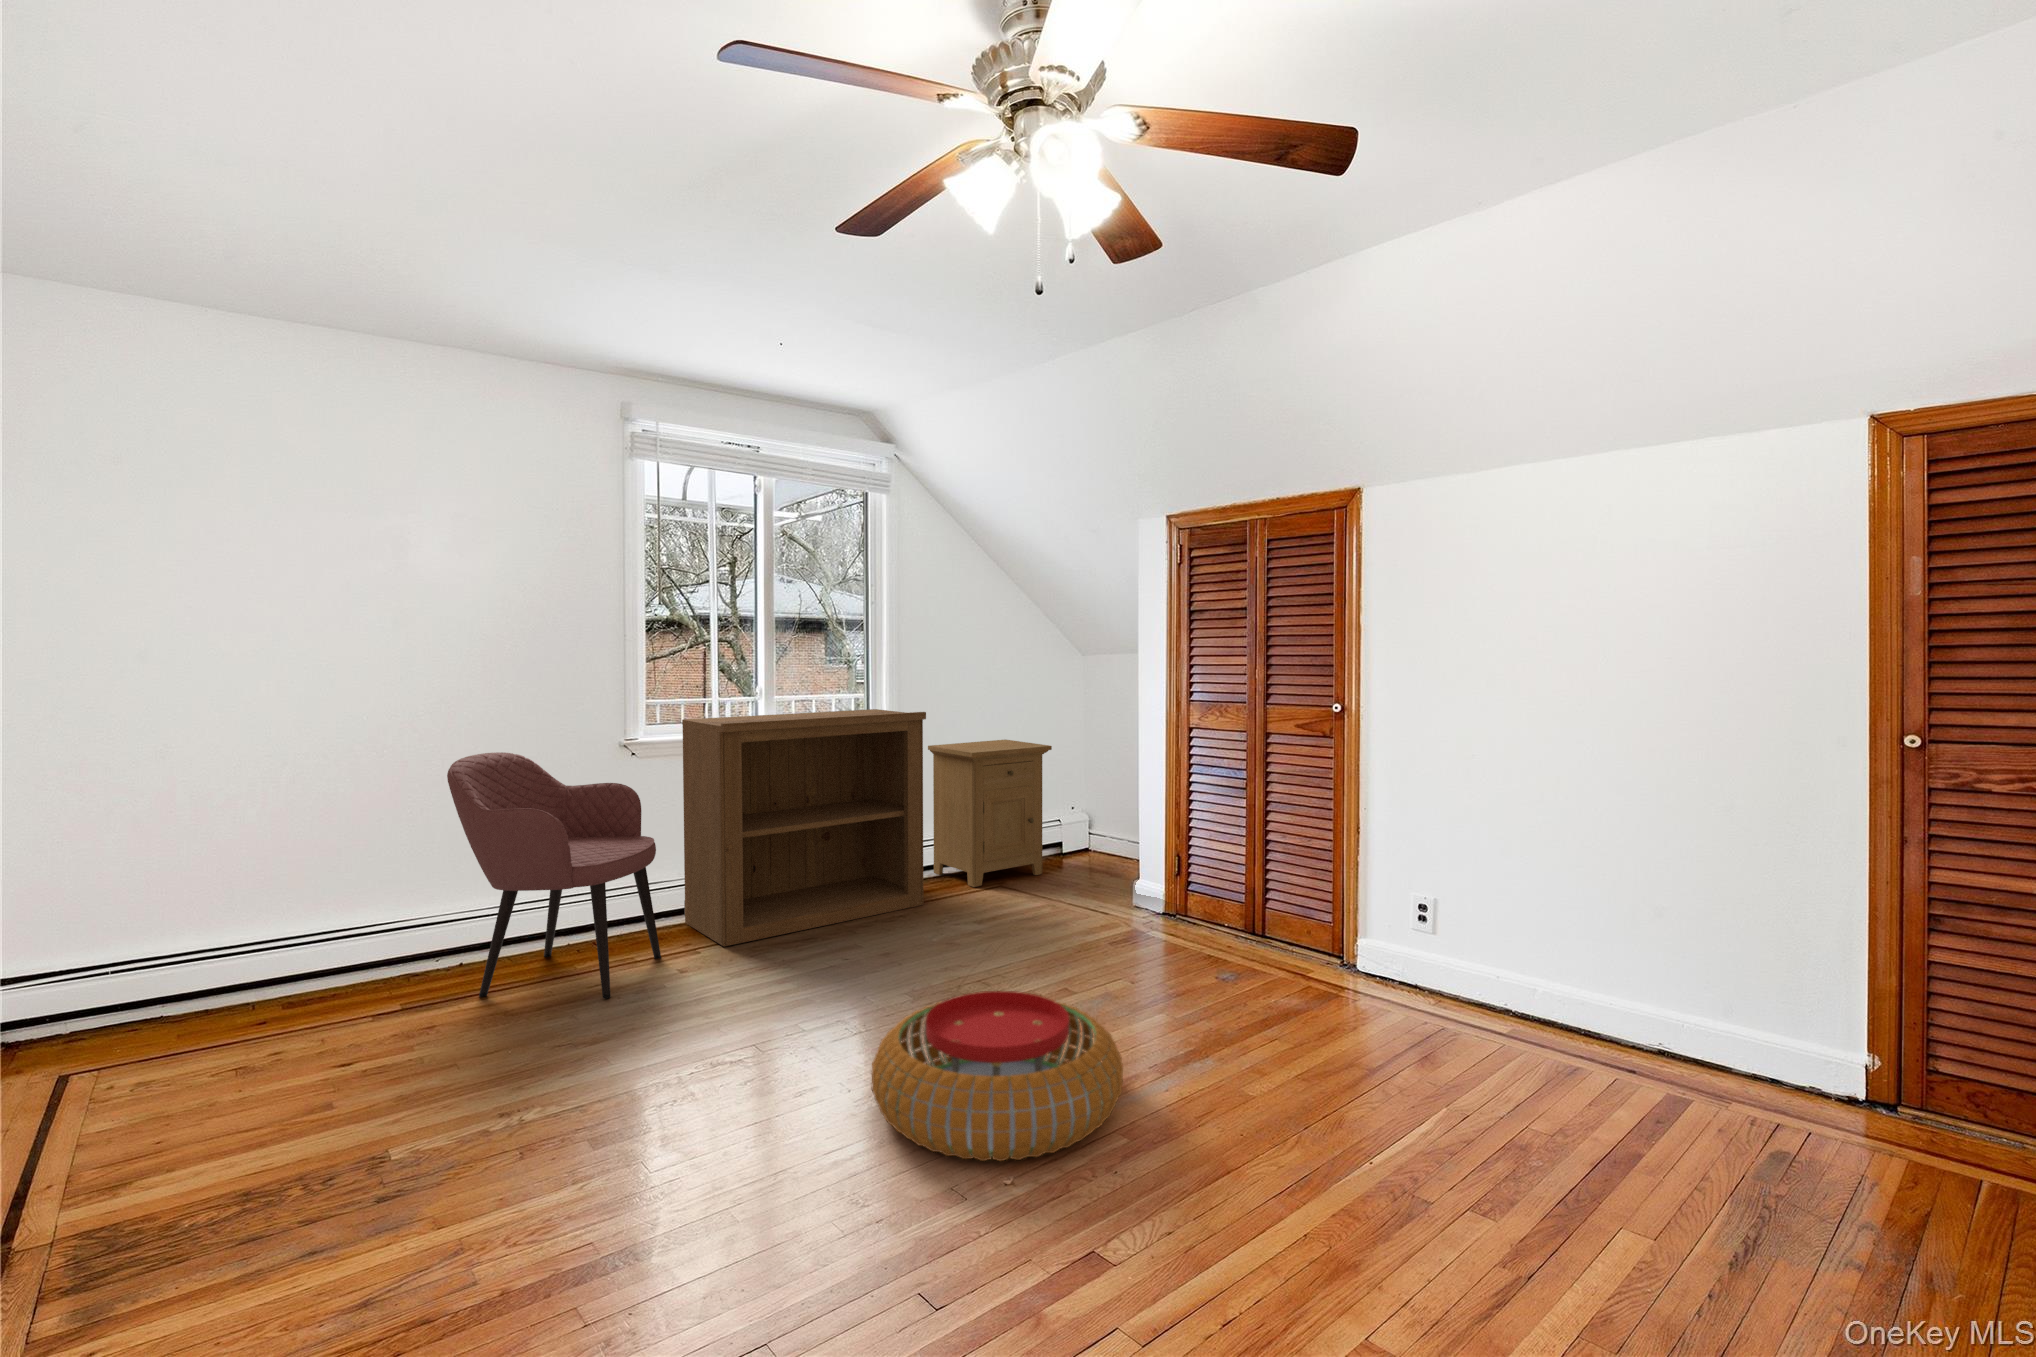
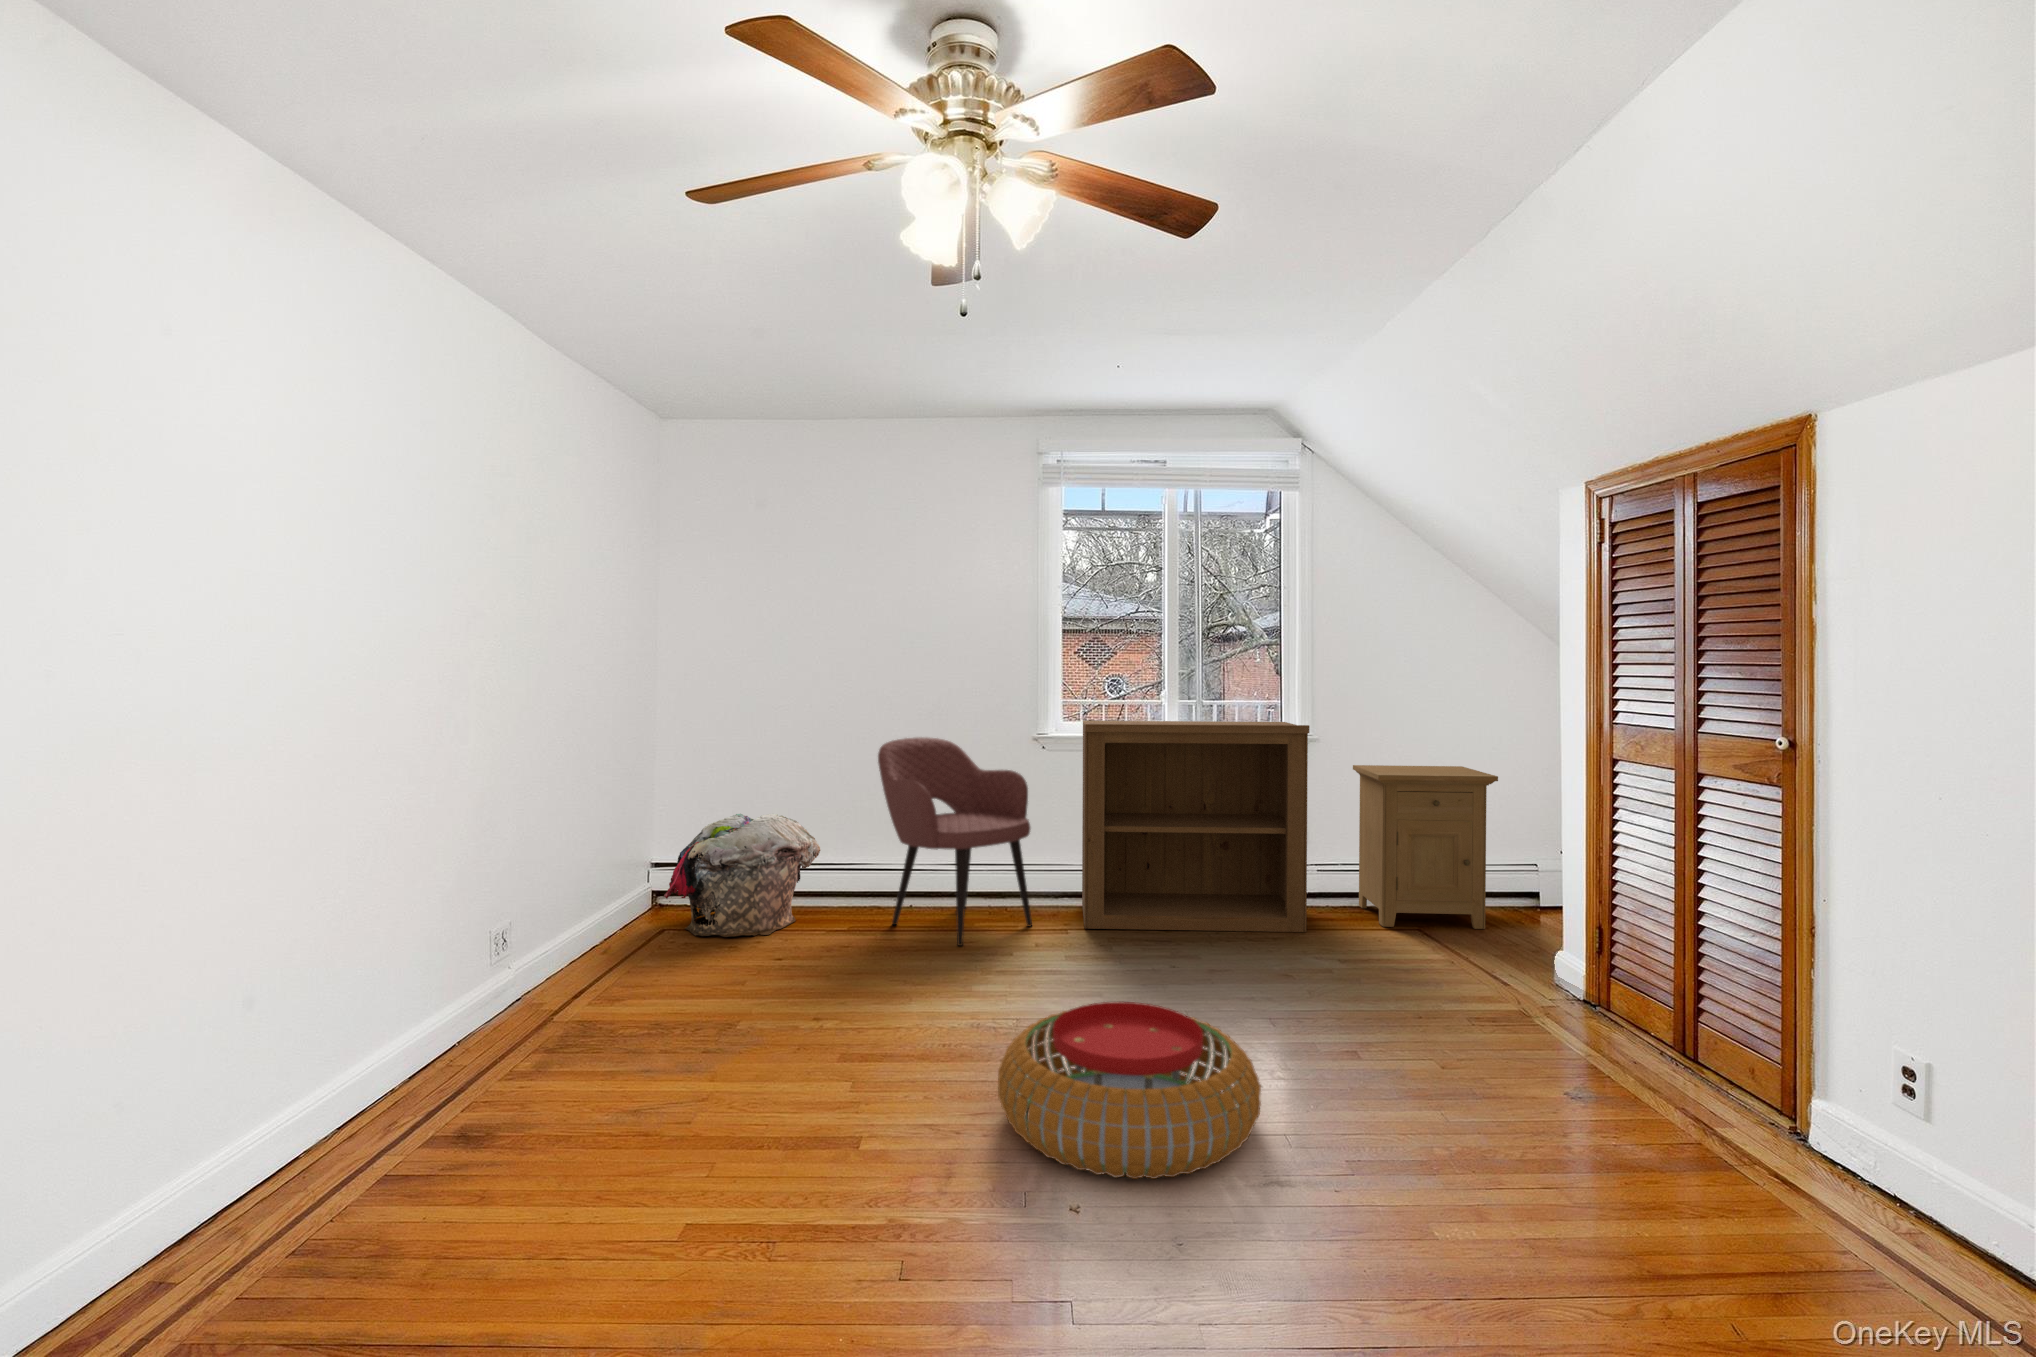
laundry basket: none [85,881,347,1089] -> present [664,814,820,937]

